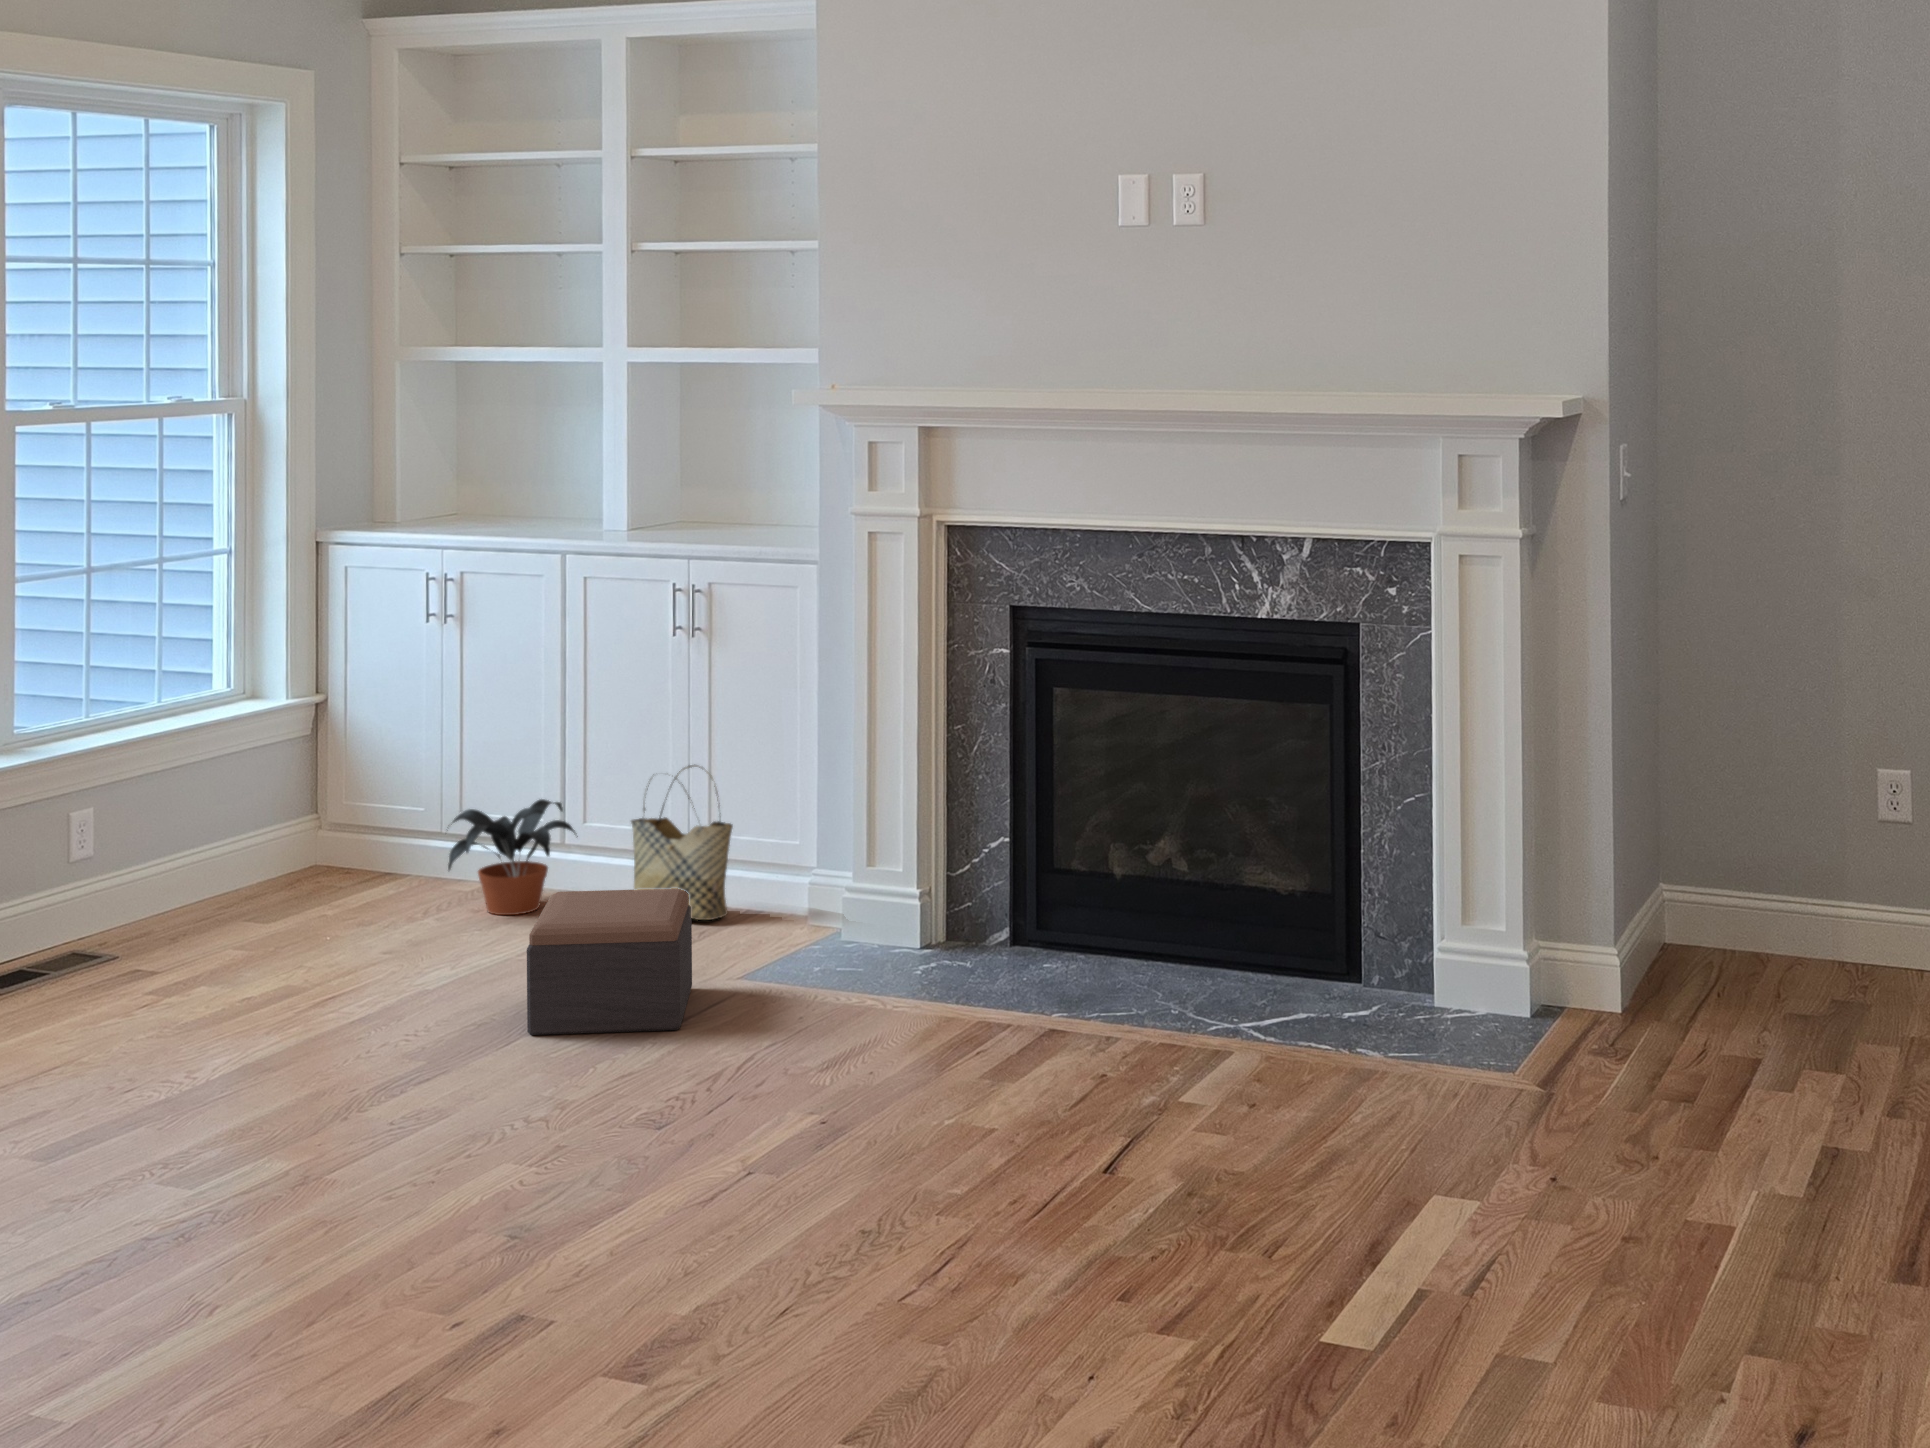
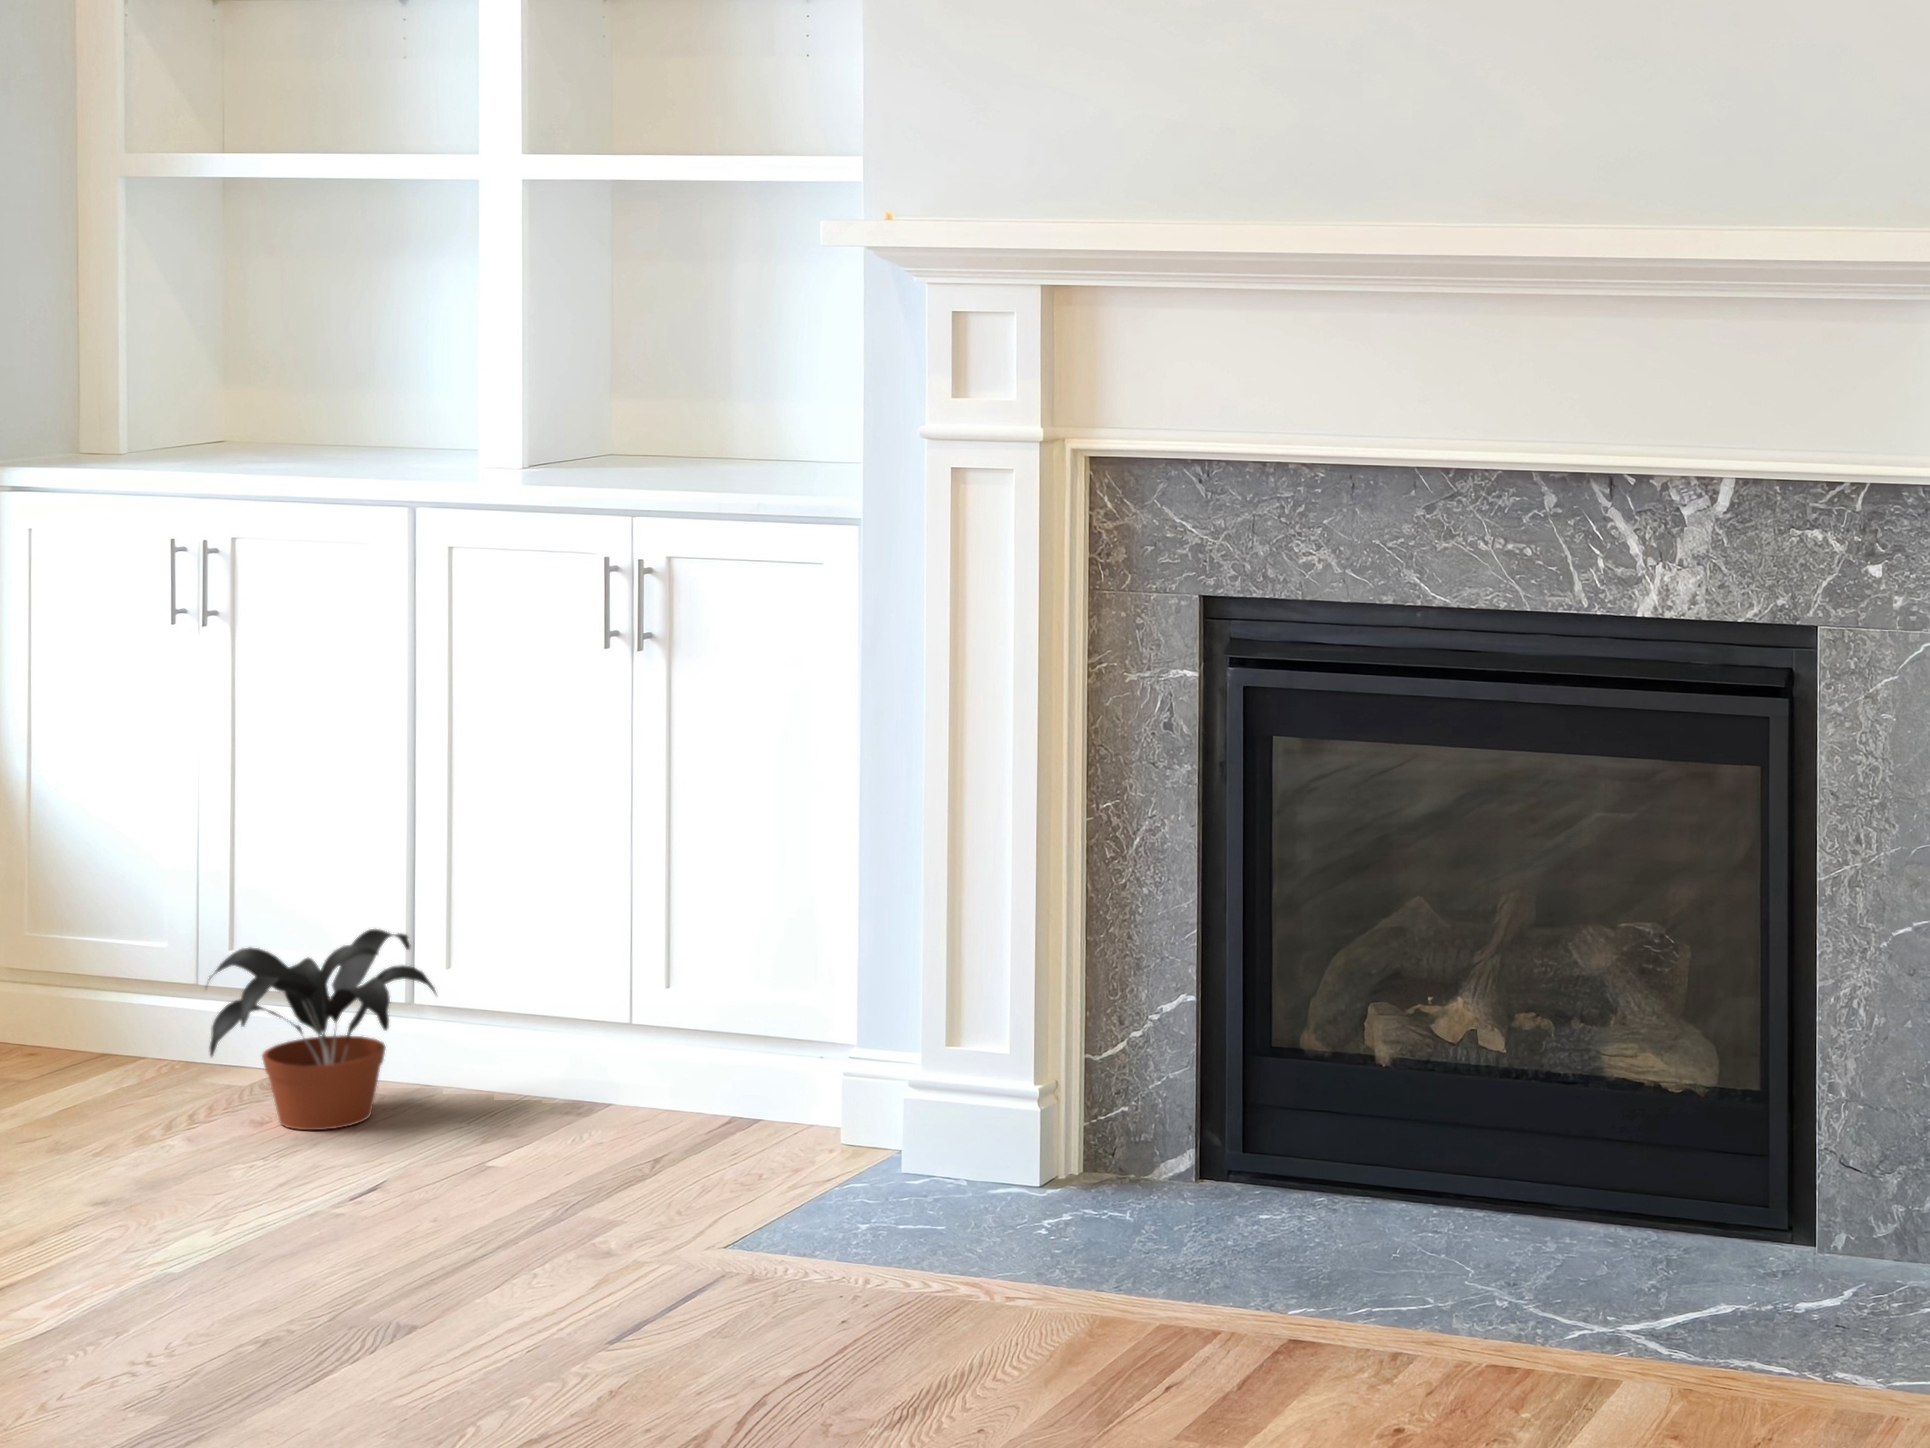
woven basket: present [631,765,733,920] -> none [529,869,709,1137]
footstool: present [527,888,692,1035] -> none [351,1093,645,1360]

